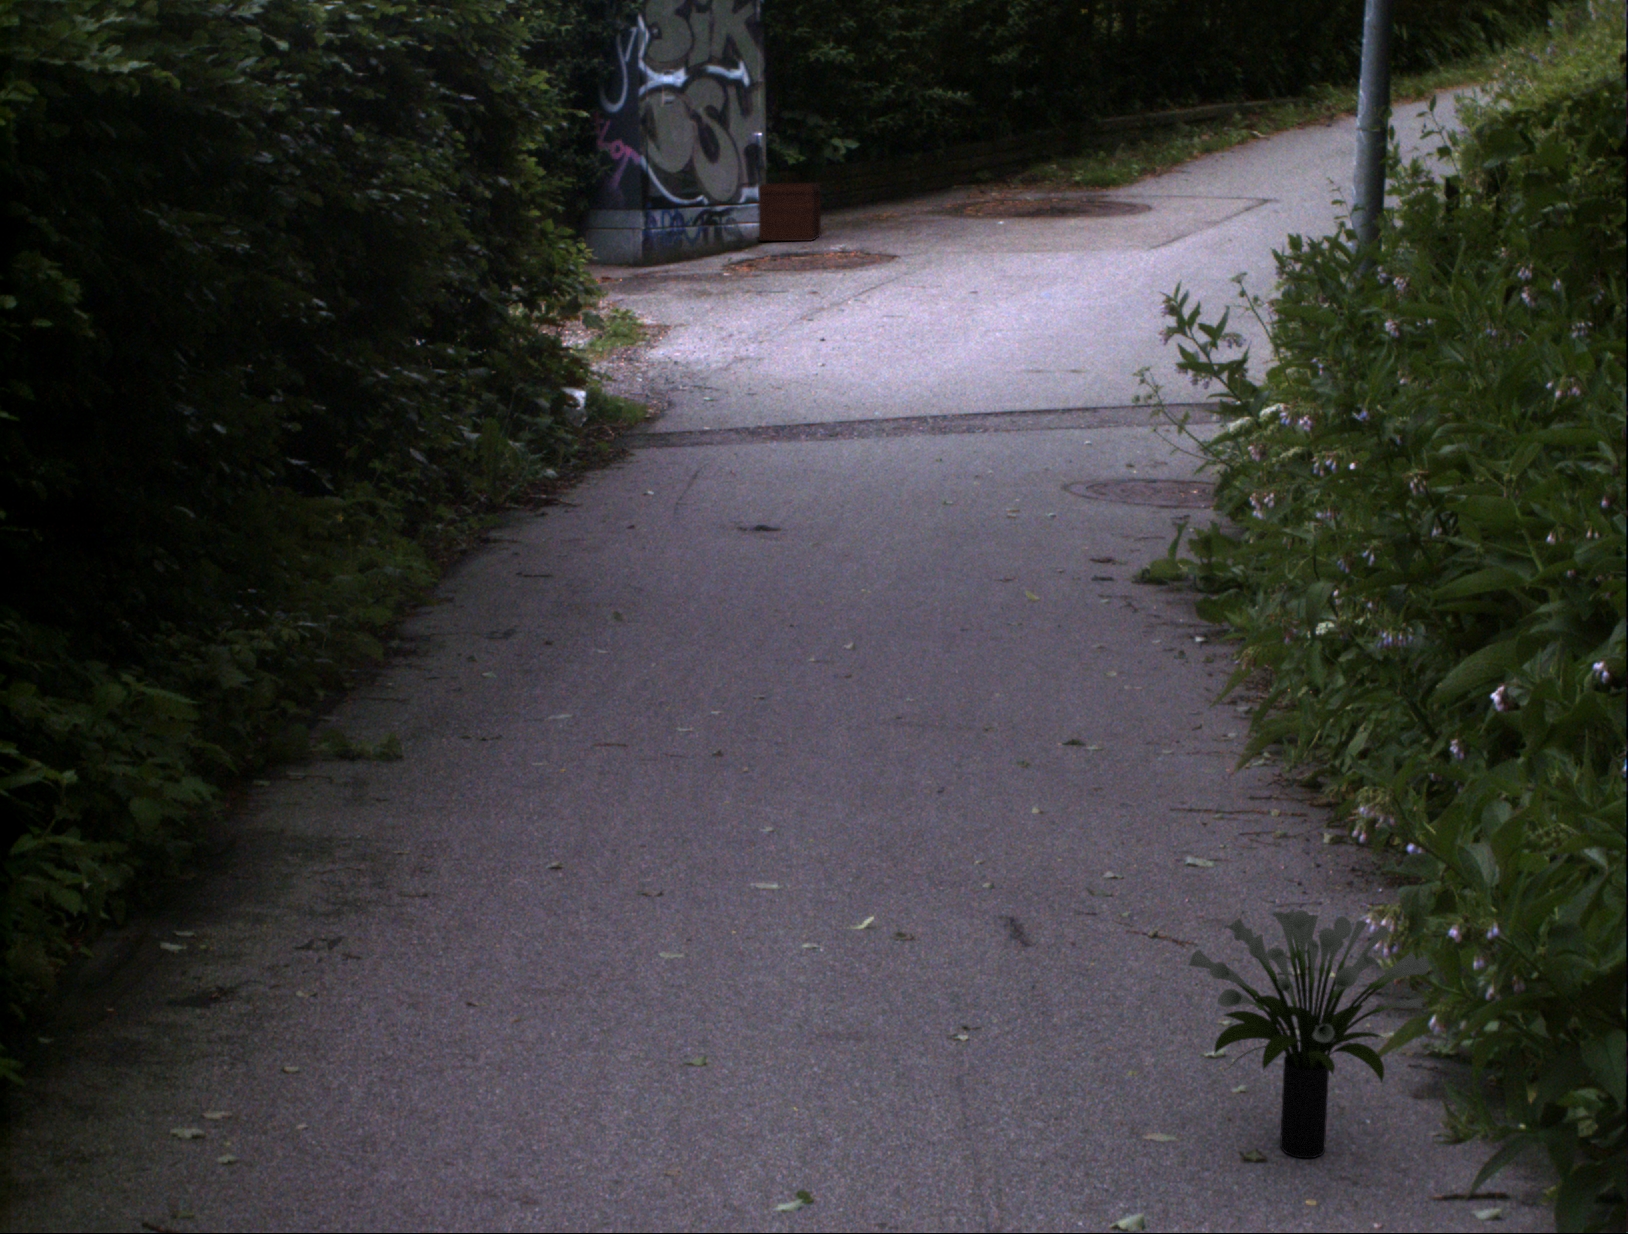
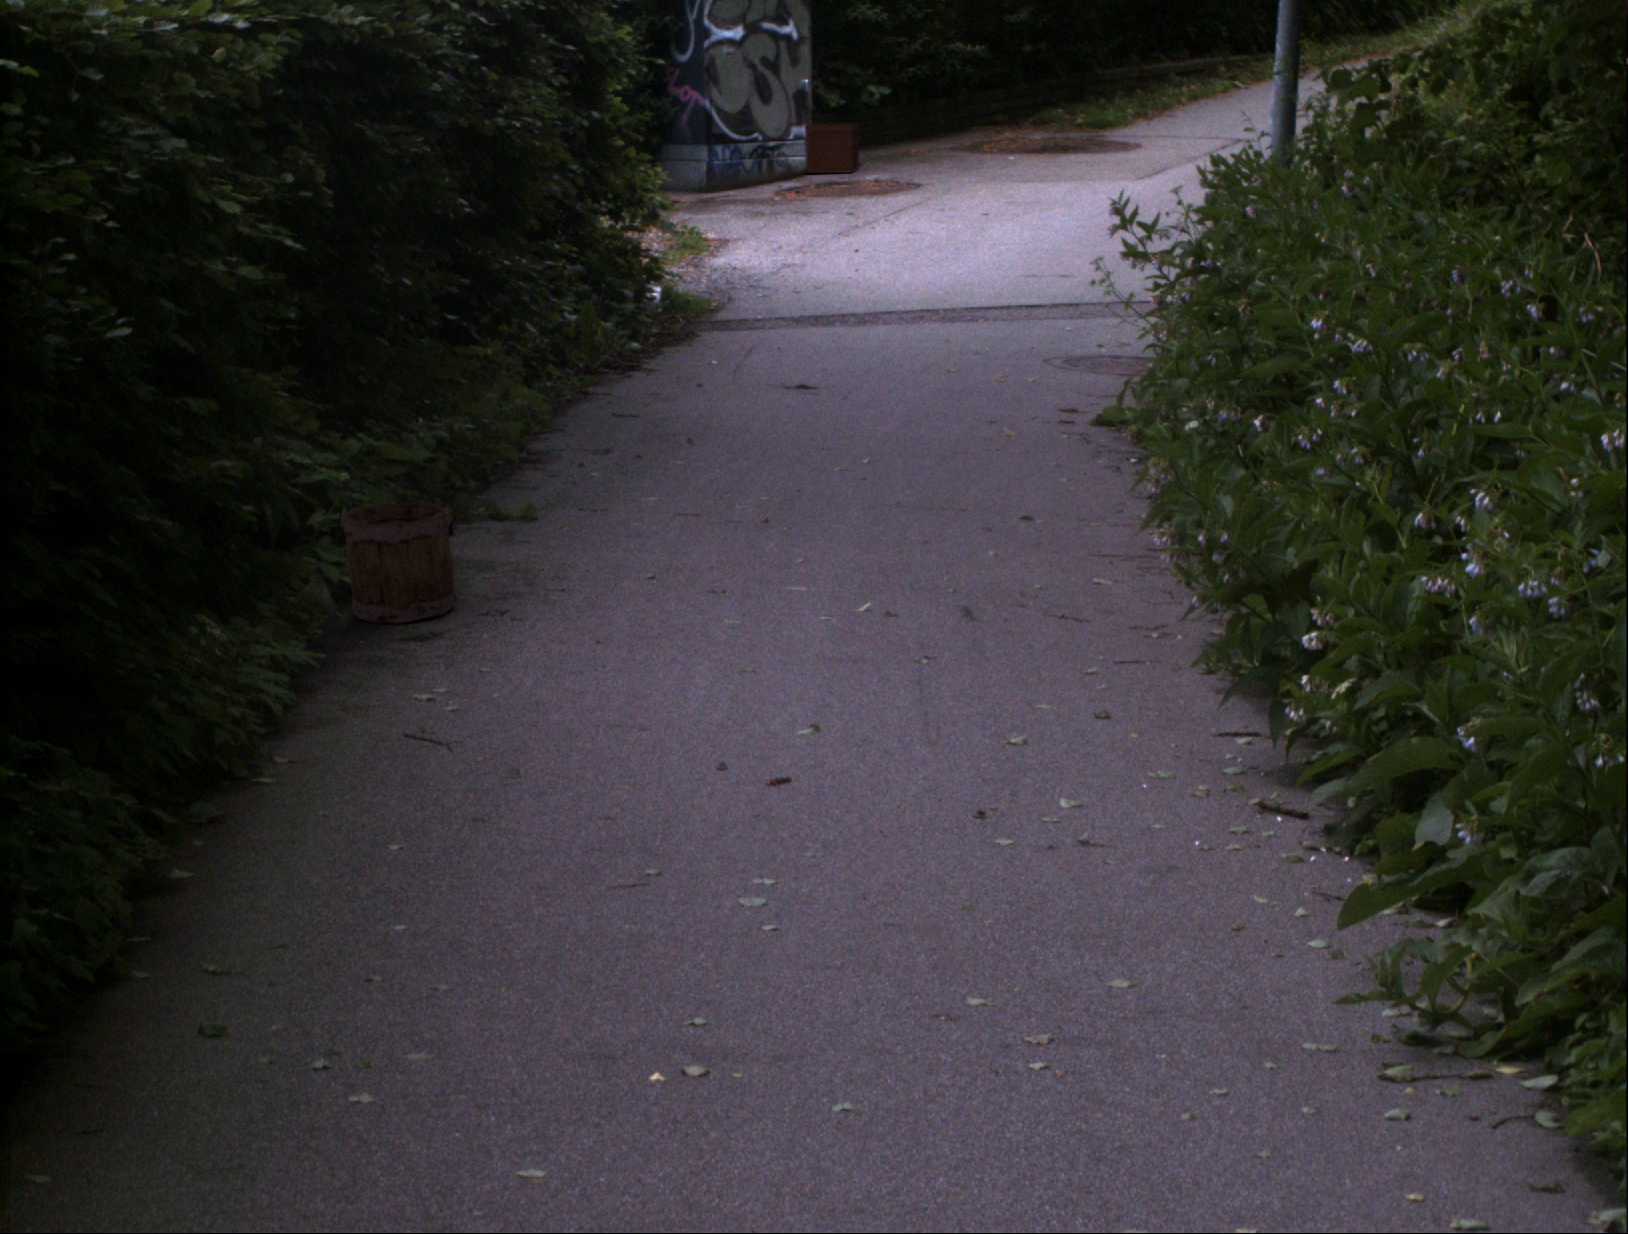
bucket: none [85,763,266,953] -> present [336,502,457,623]
potted plant: present [1189,909,1429,1158] -> none [1062,557,1215,718]

